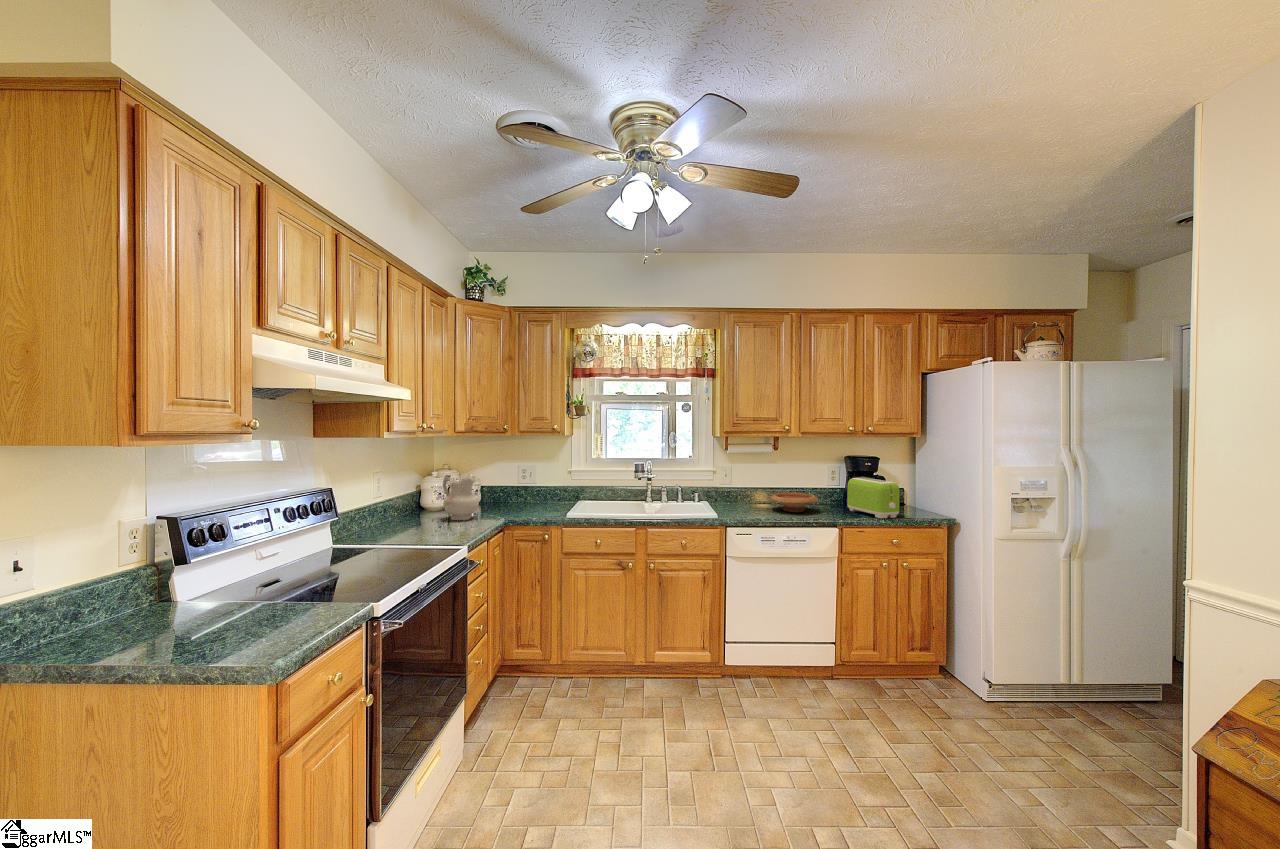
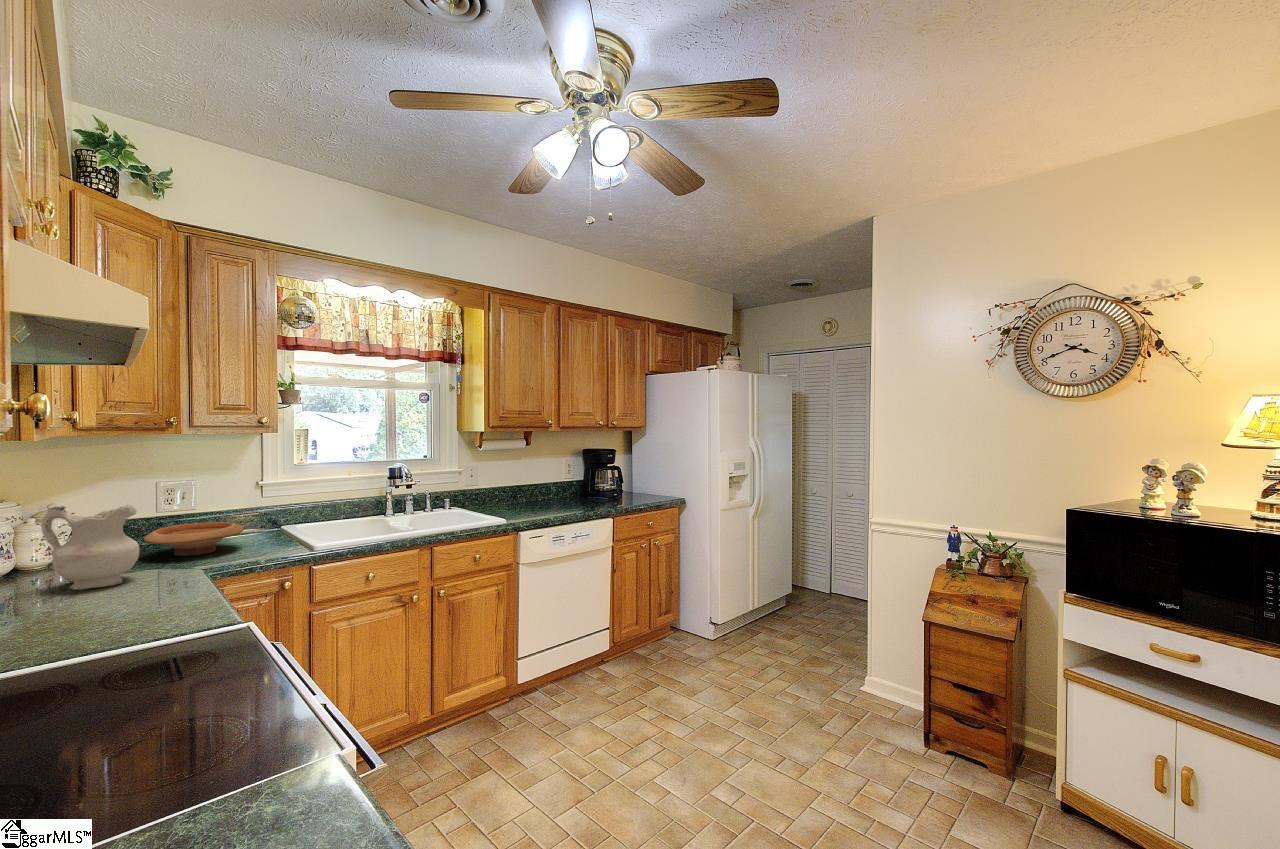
toaster: present [847,478,900,518] -> none [593,468,641,503]
wooden bowl: present [770,493,819,512] -> present [144,522,243,556]

